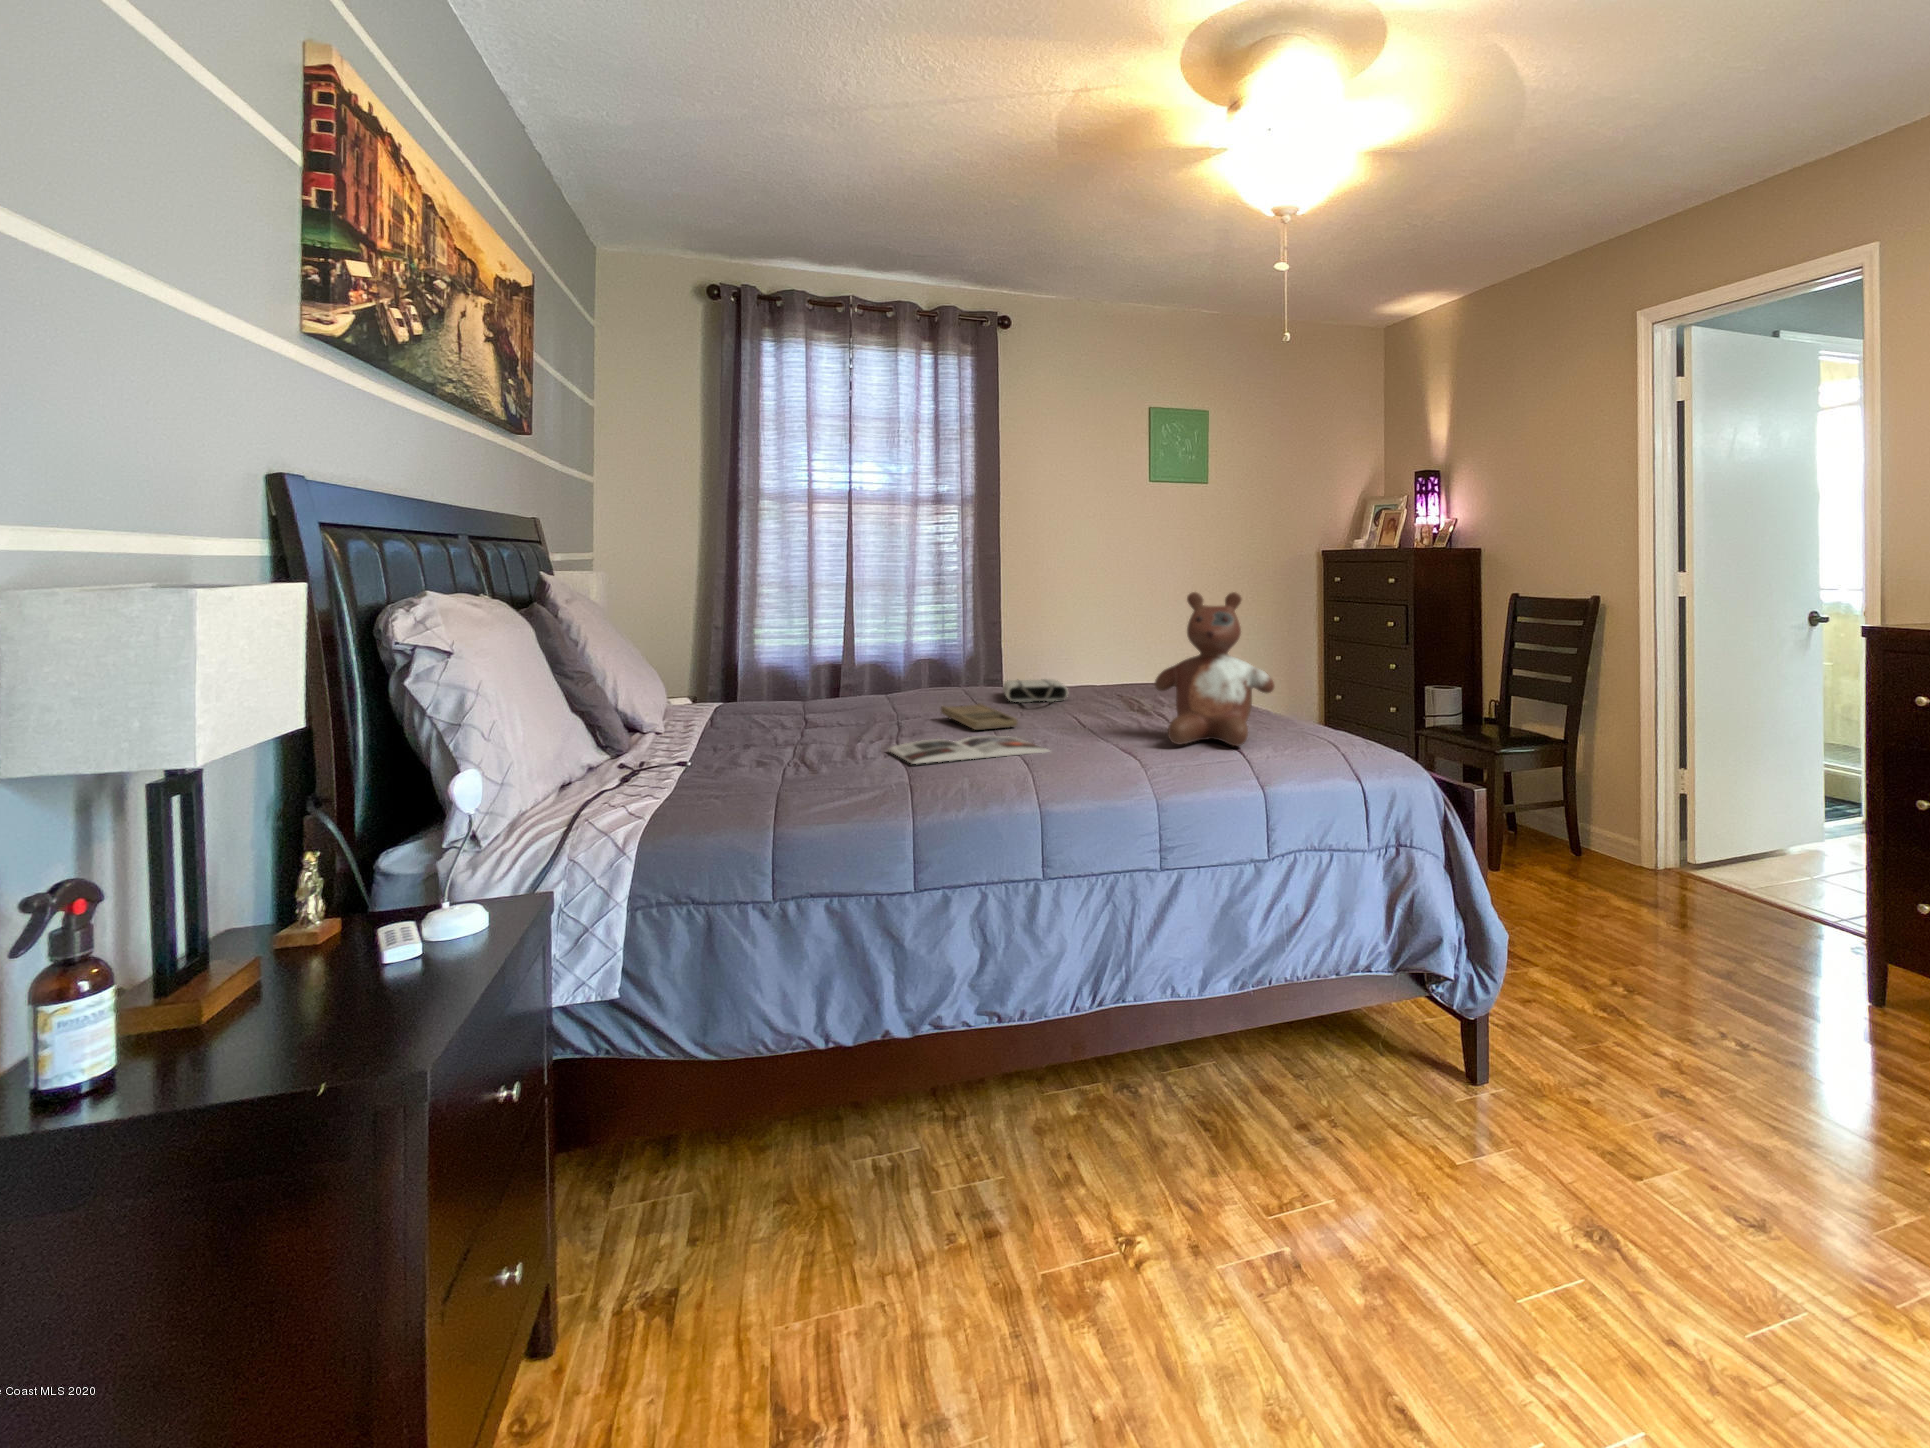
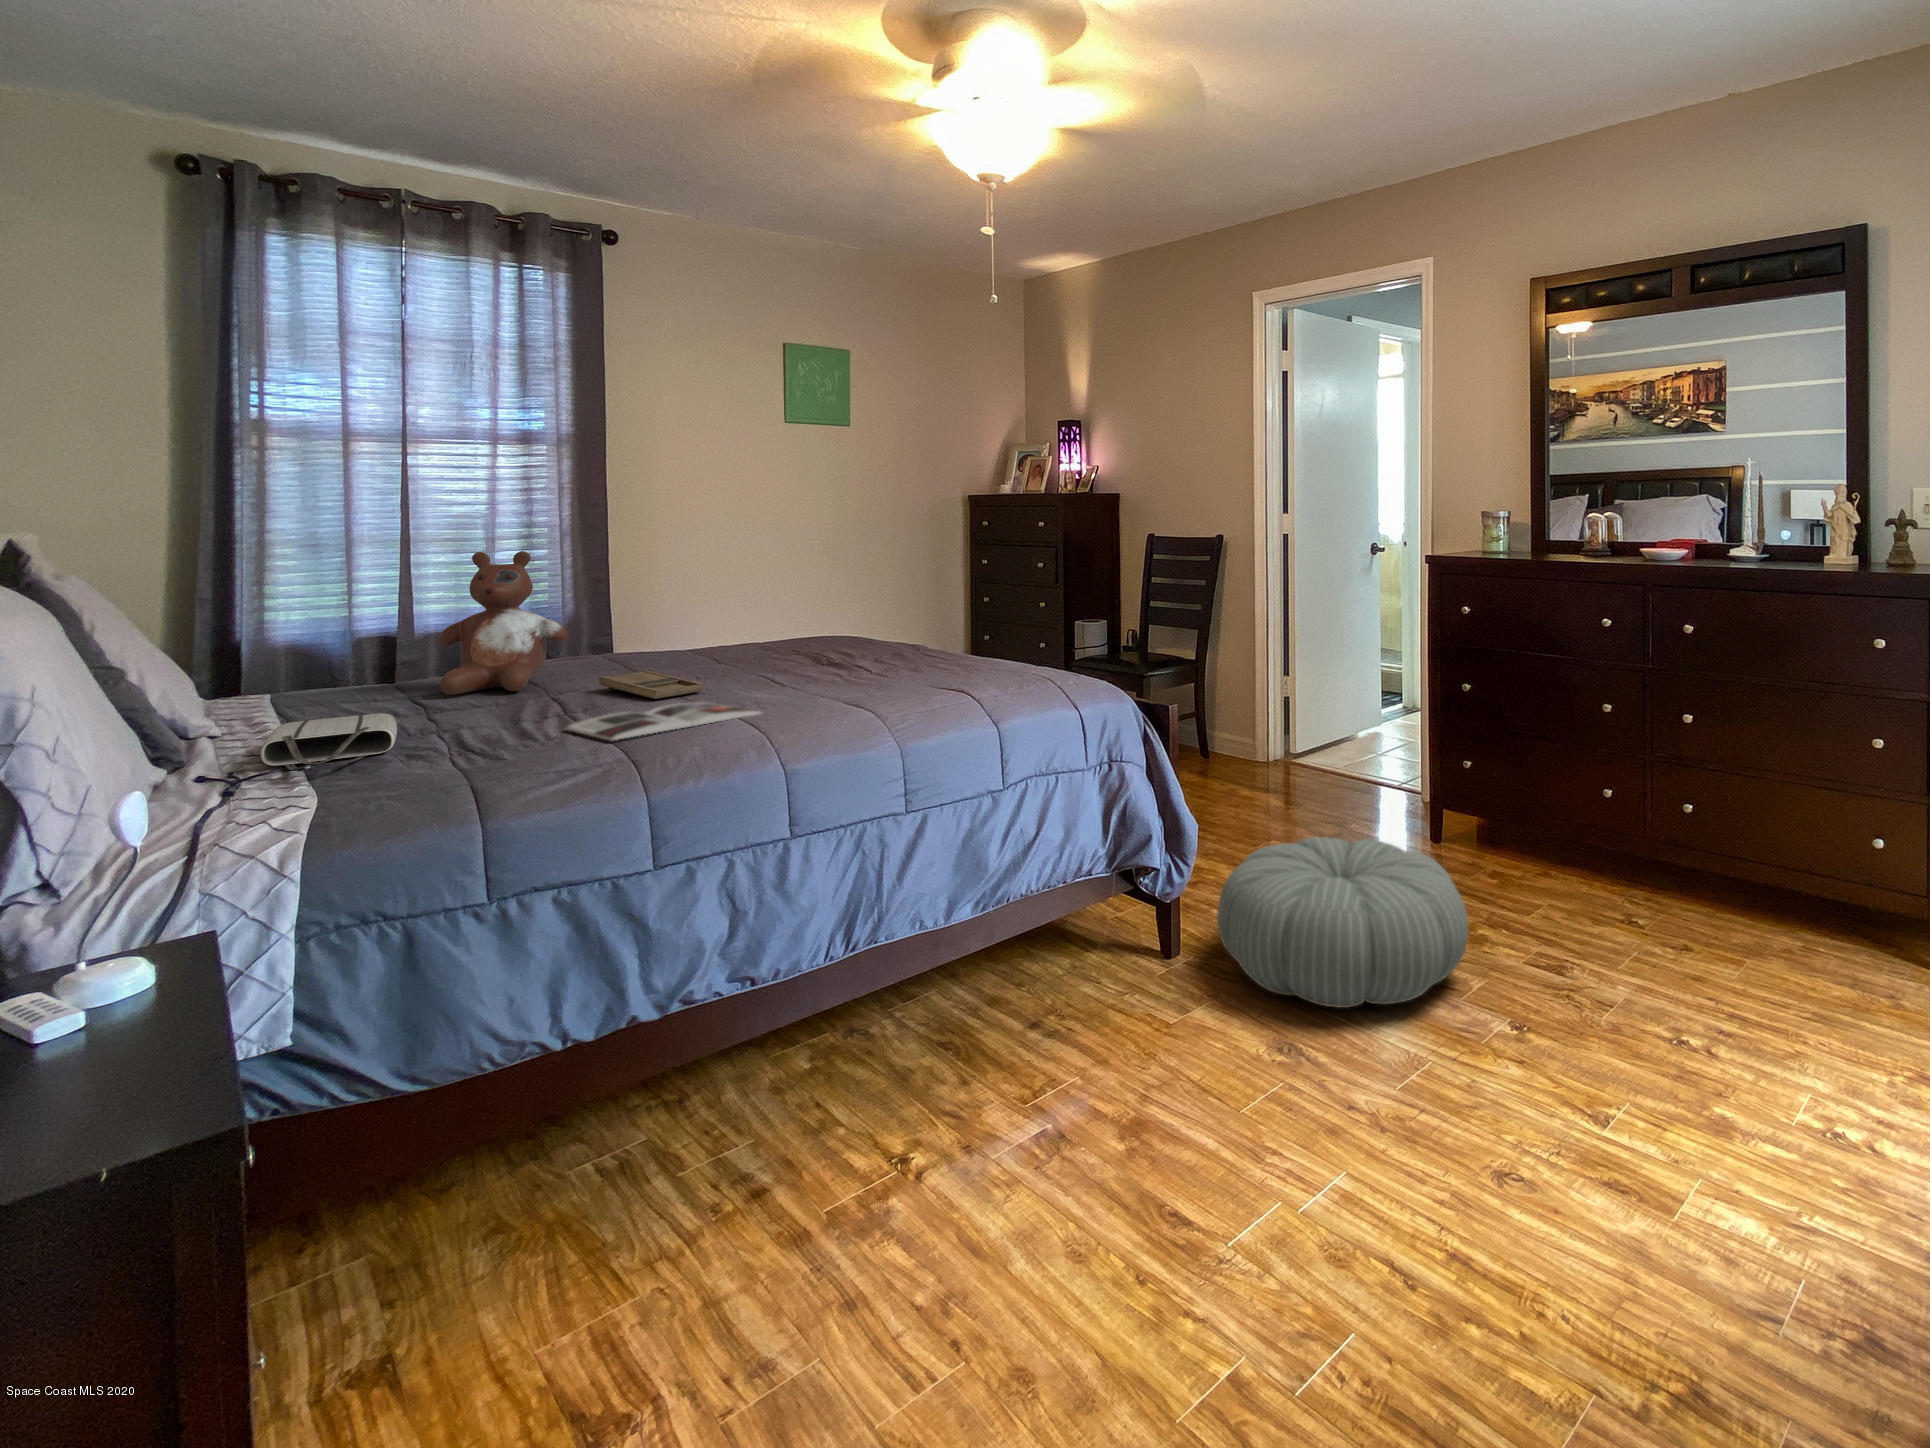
stuffed bear: present [1155,592,1274,746] -> present [438,551,568,695]
tote bag: present [1003,679,1068,703] -> present [261,713,397,770]
pouf: none [1530,968,1890,1214] -> present [1217,837,1468,1008]

